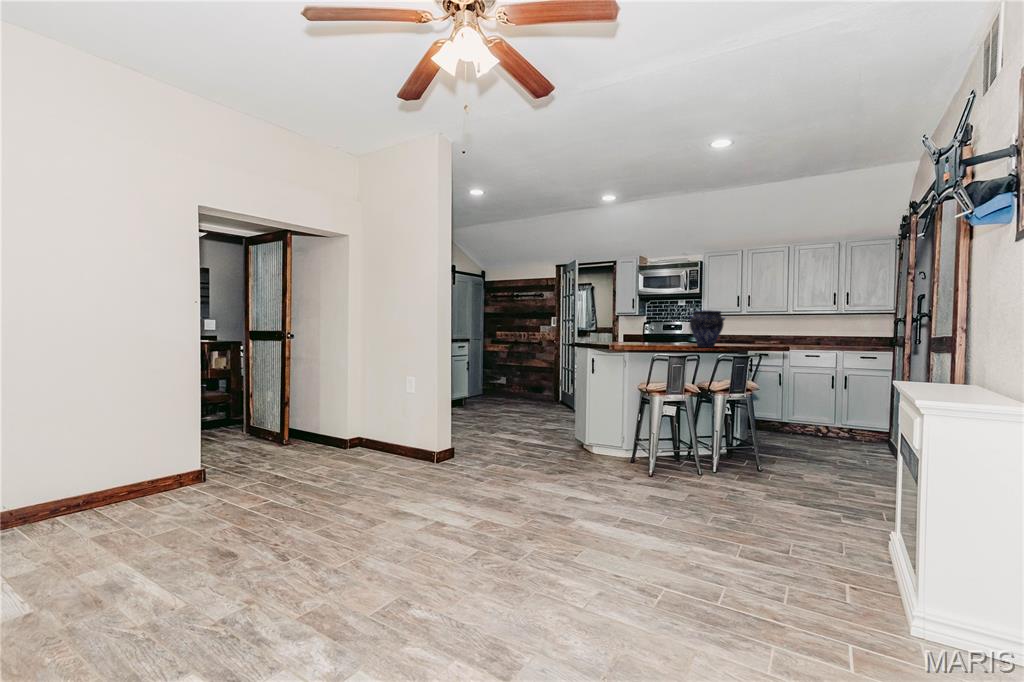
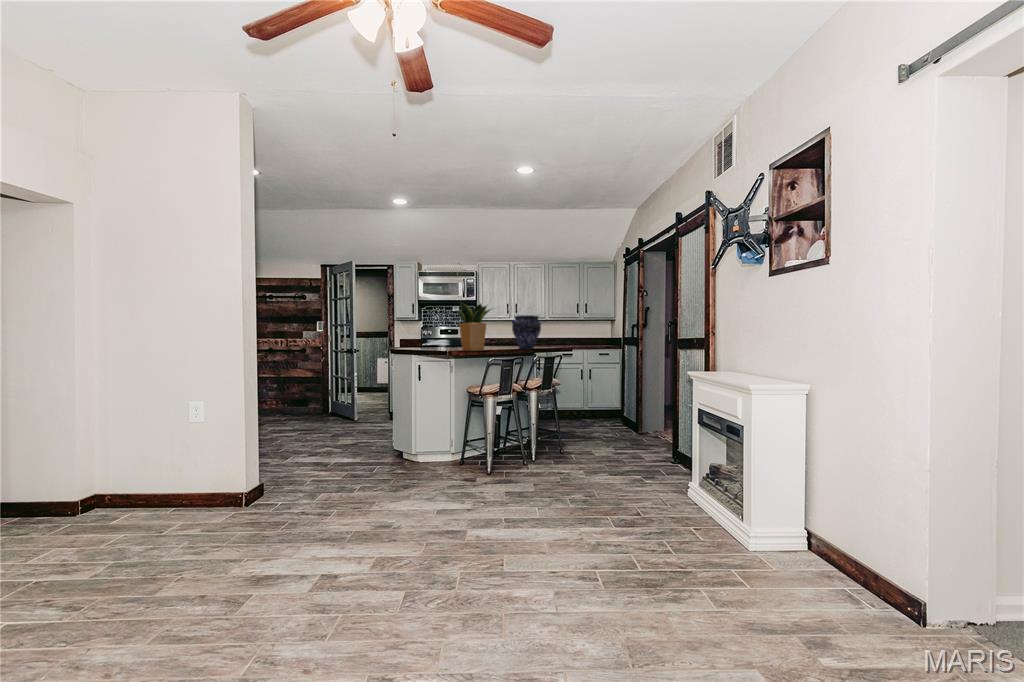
potted plant: none [617,298,667,347] -> present [456,302,491,351]

